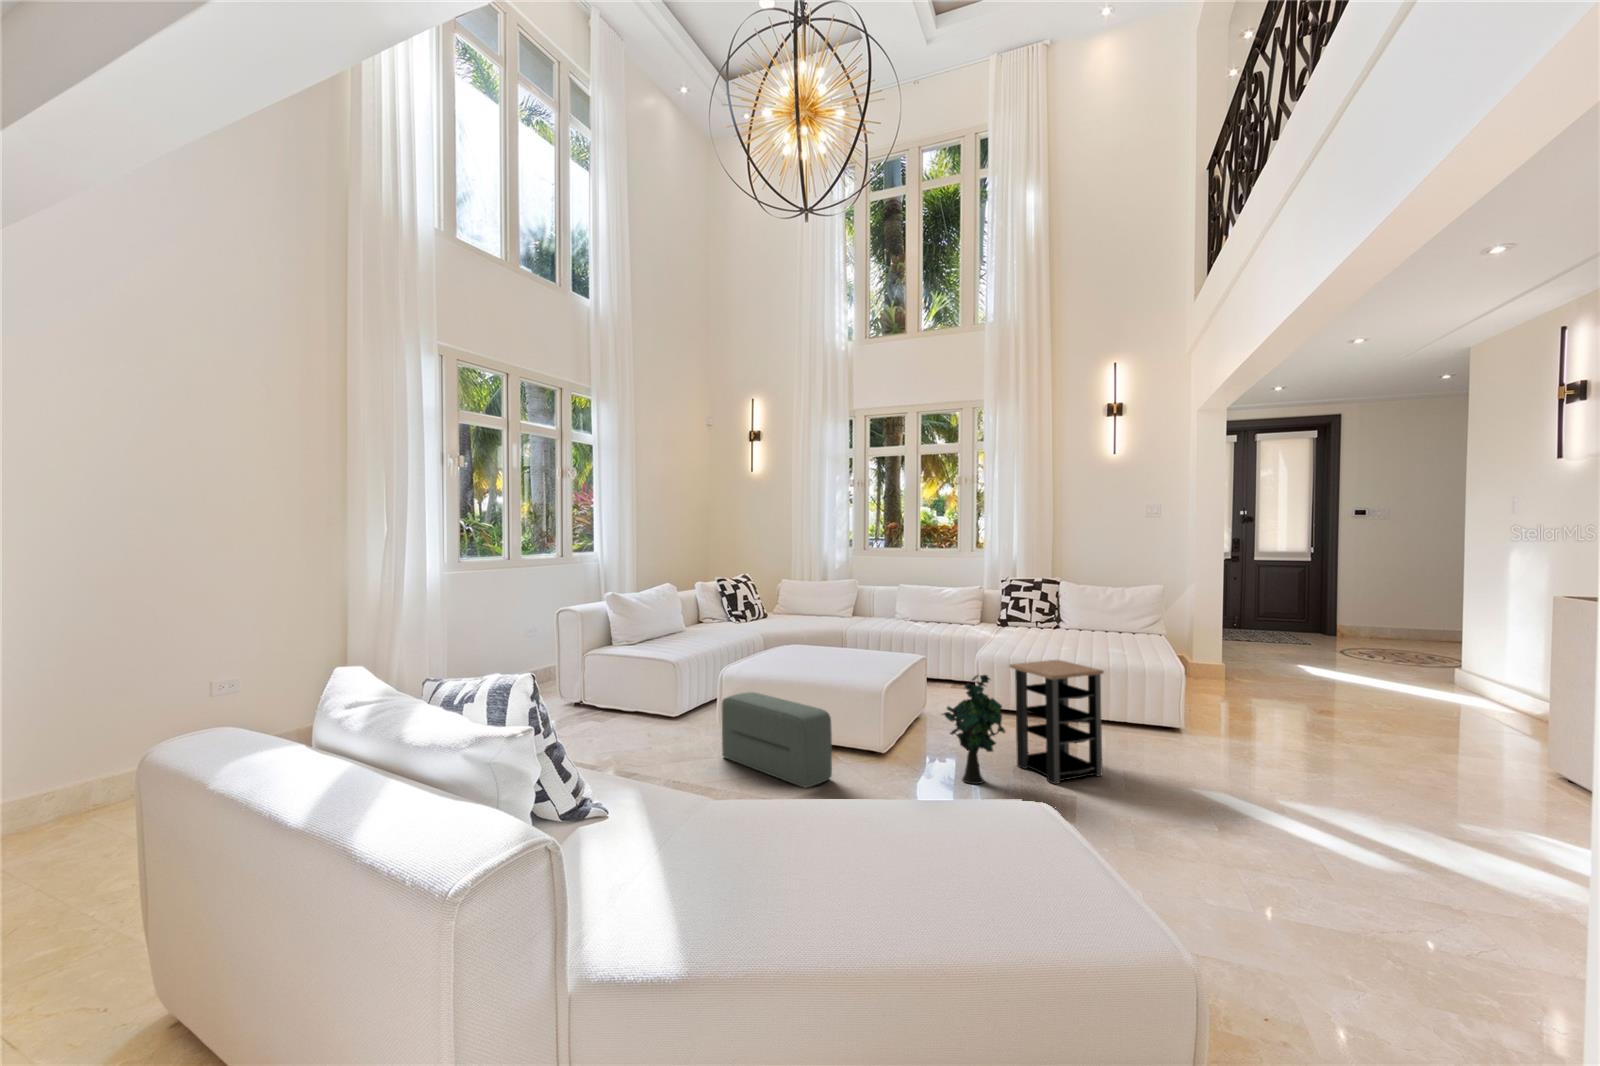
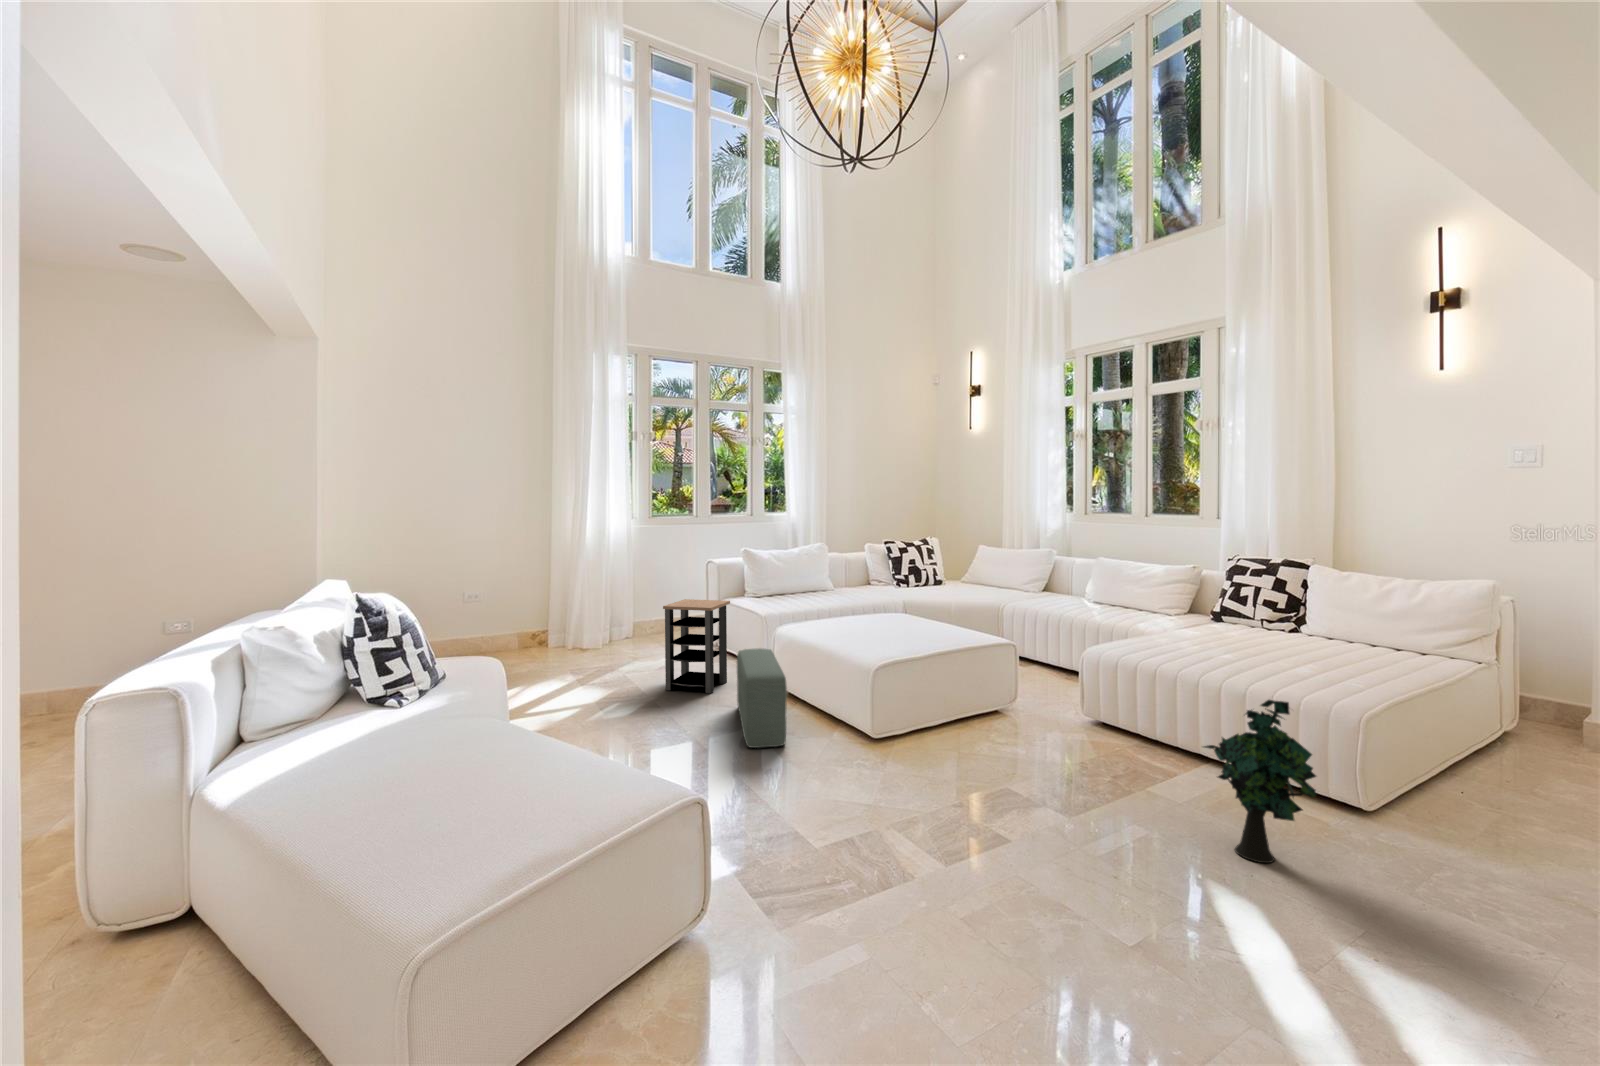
side table: present [1009,660,1104,784] -> present [663,599,730,693]
decorative plant: present [943,675,1005,784] -> present [1204,700,1317,863]

